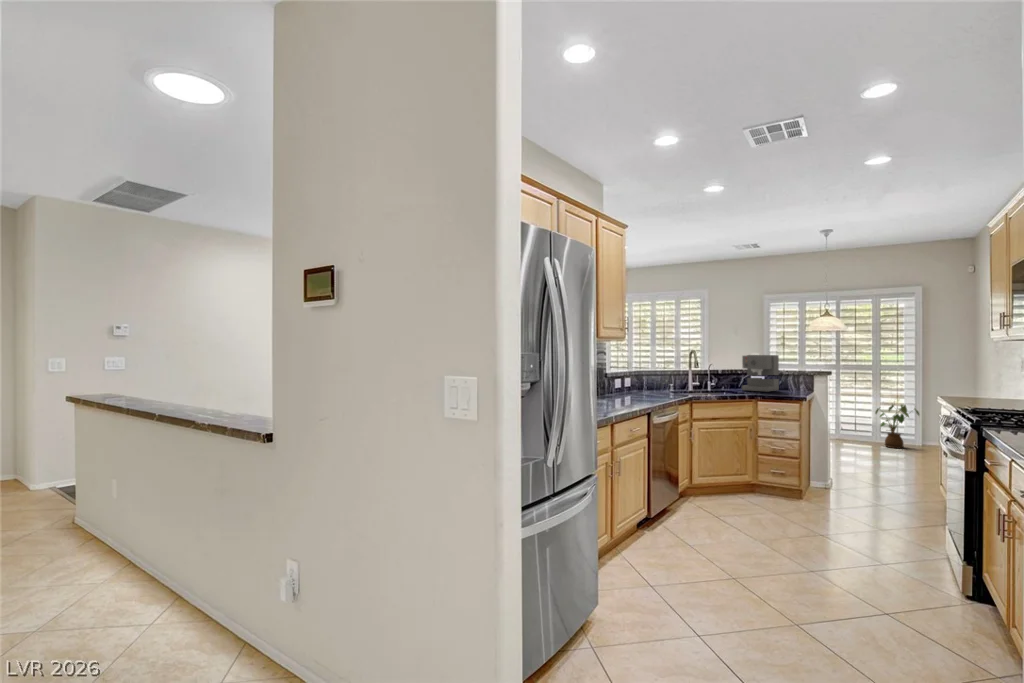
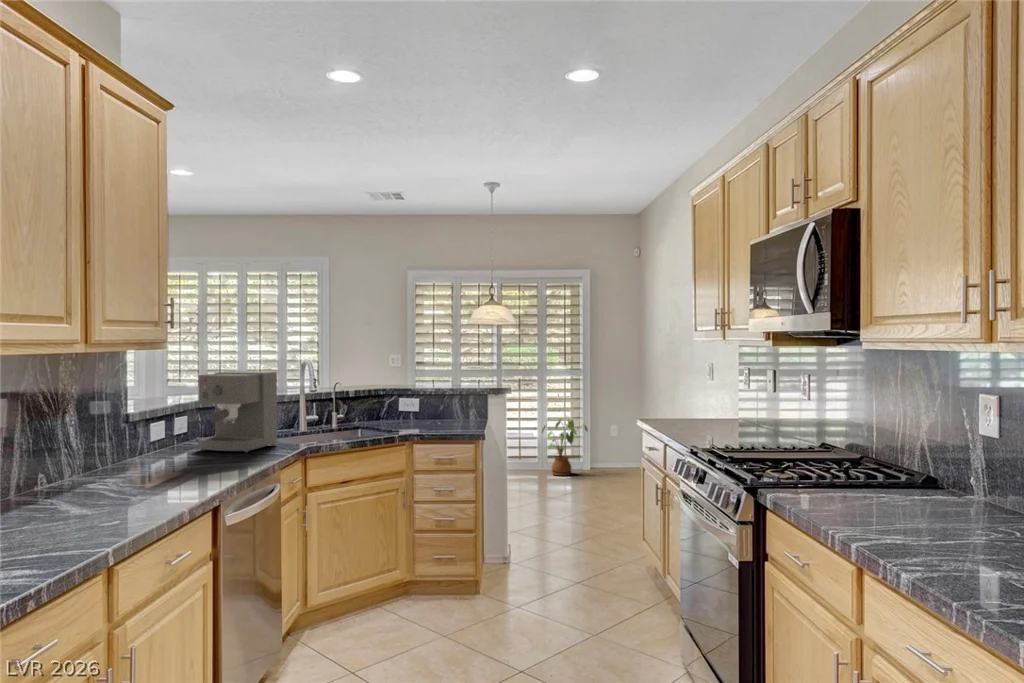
coffee maker: present [742,355,779,392] -> present [198,371,277,452]

